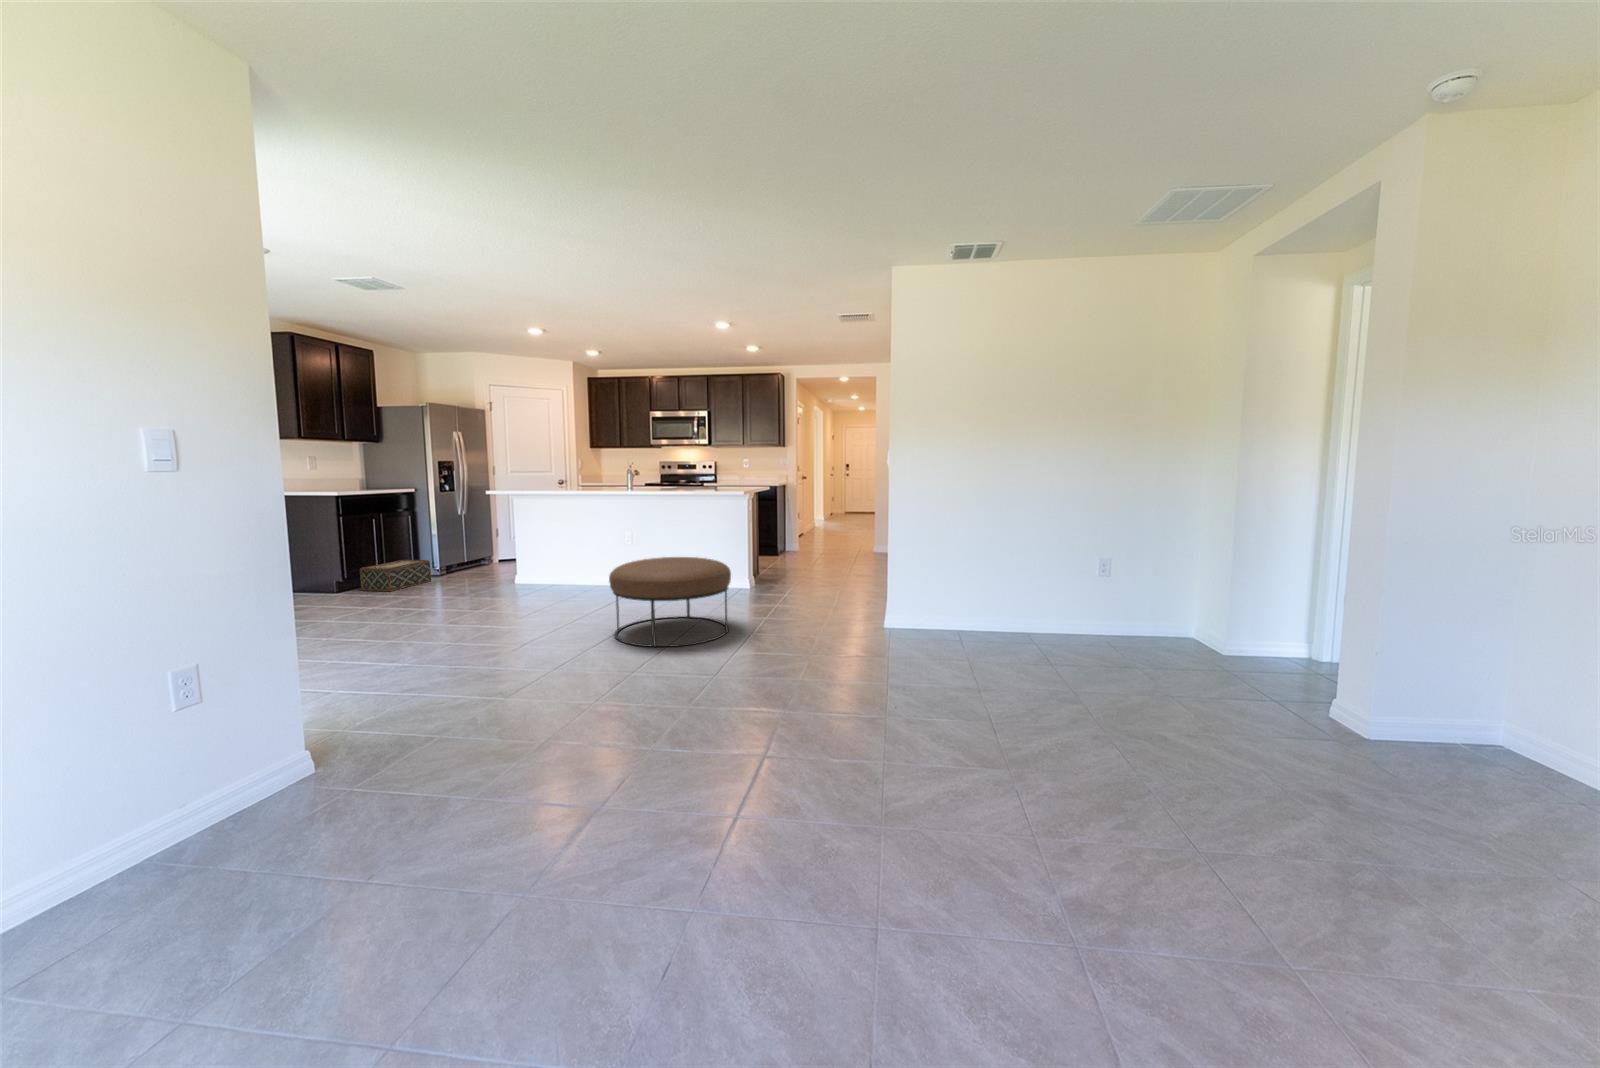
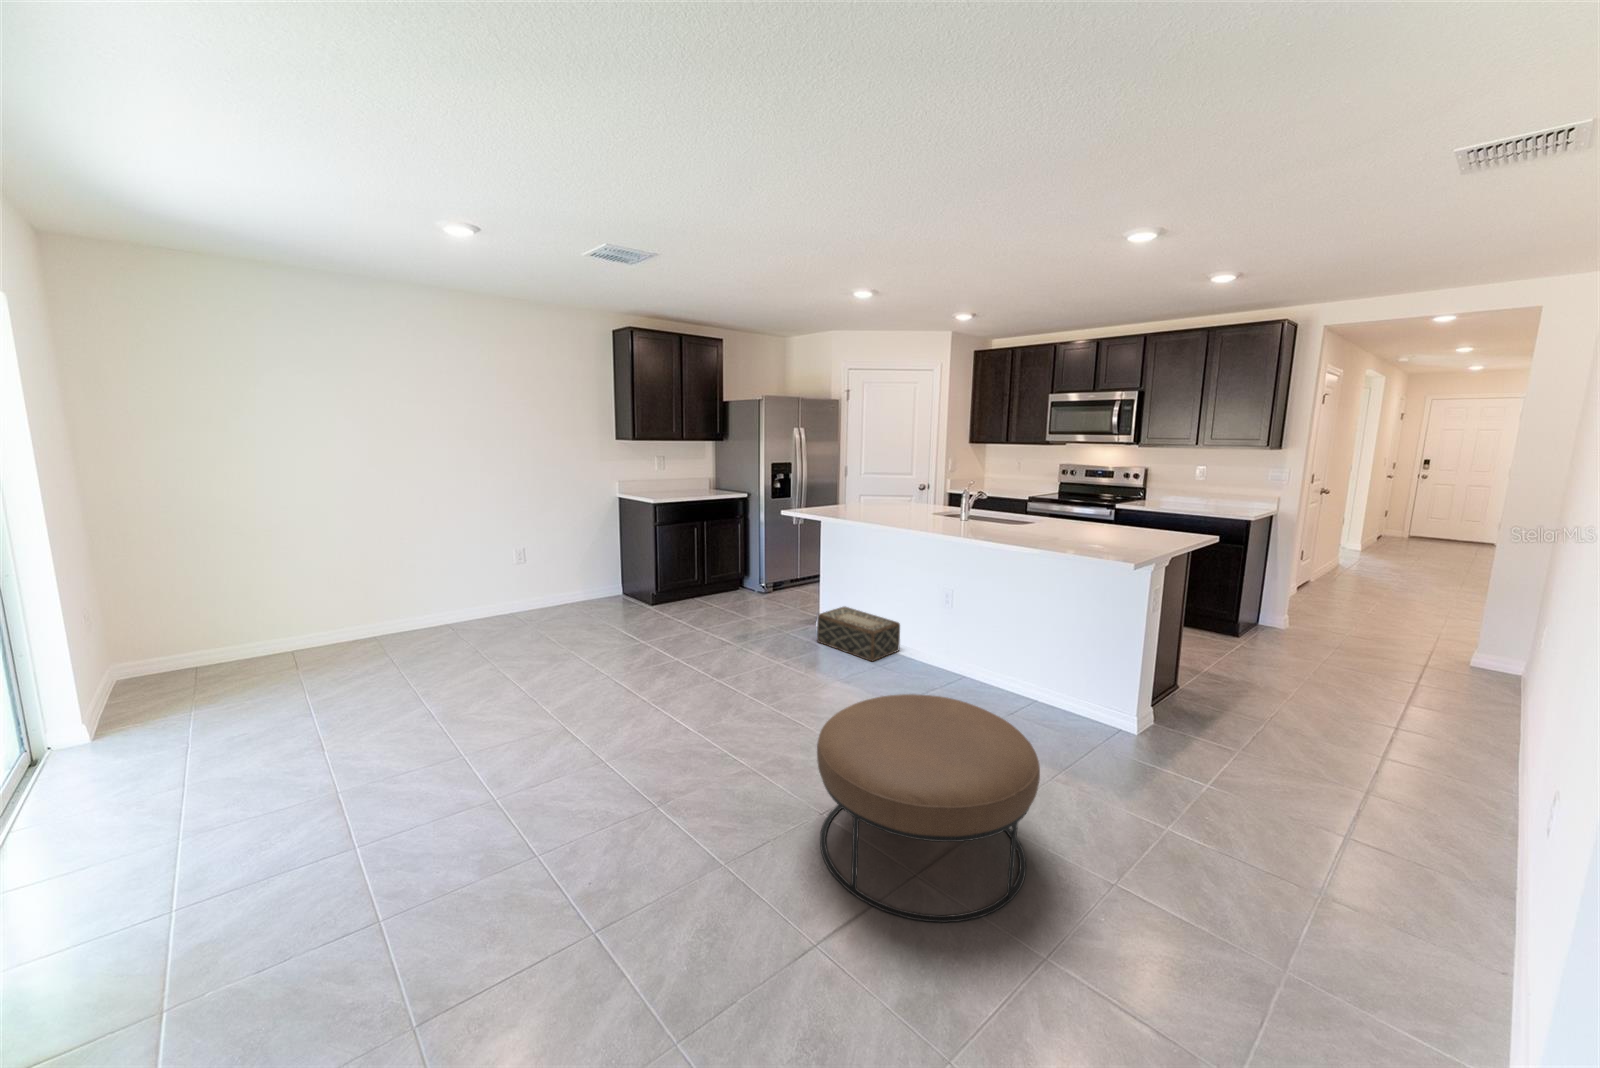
woven basket: present [360,560,431,591] -> present [817,607,900,661]

